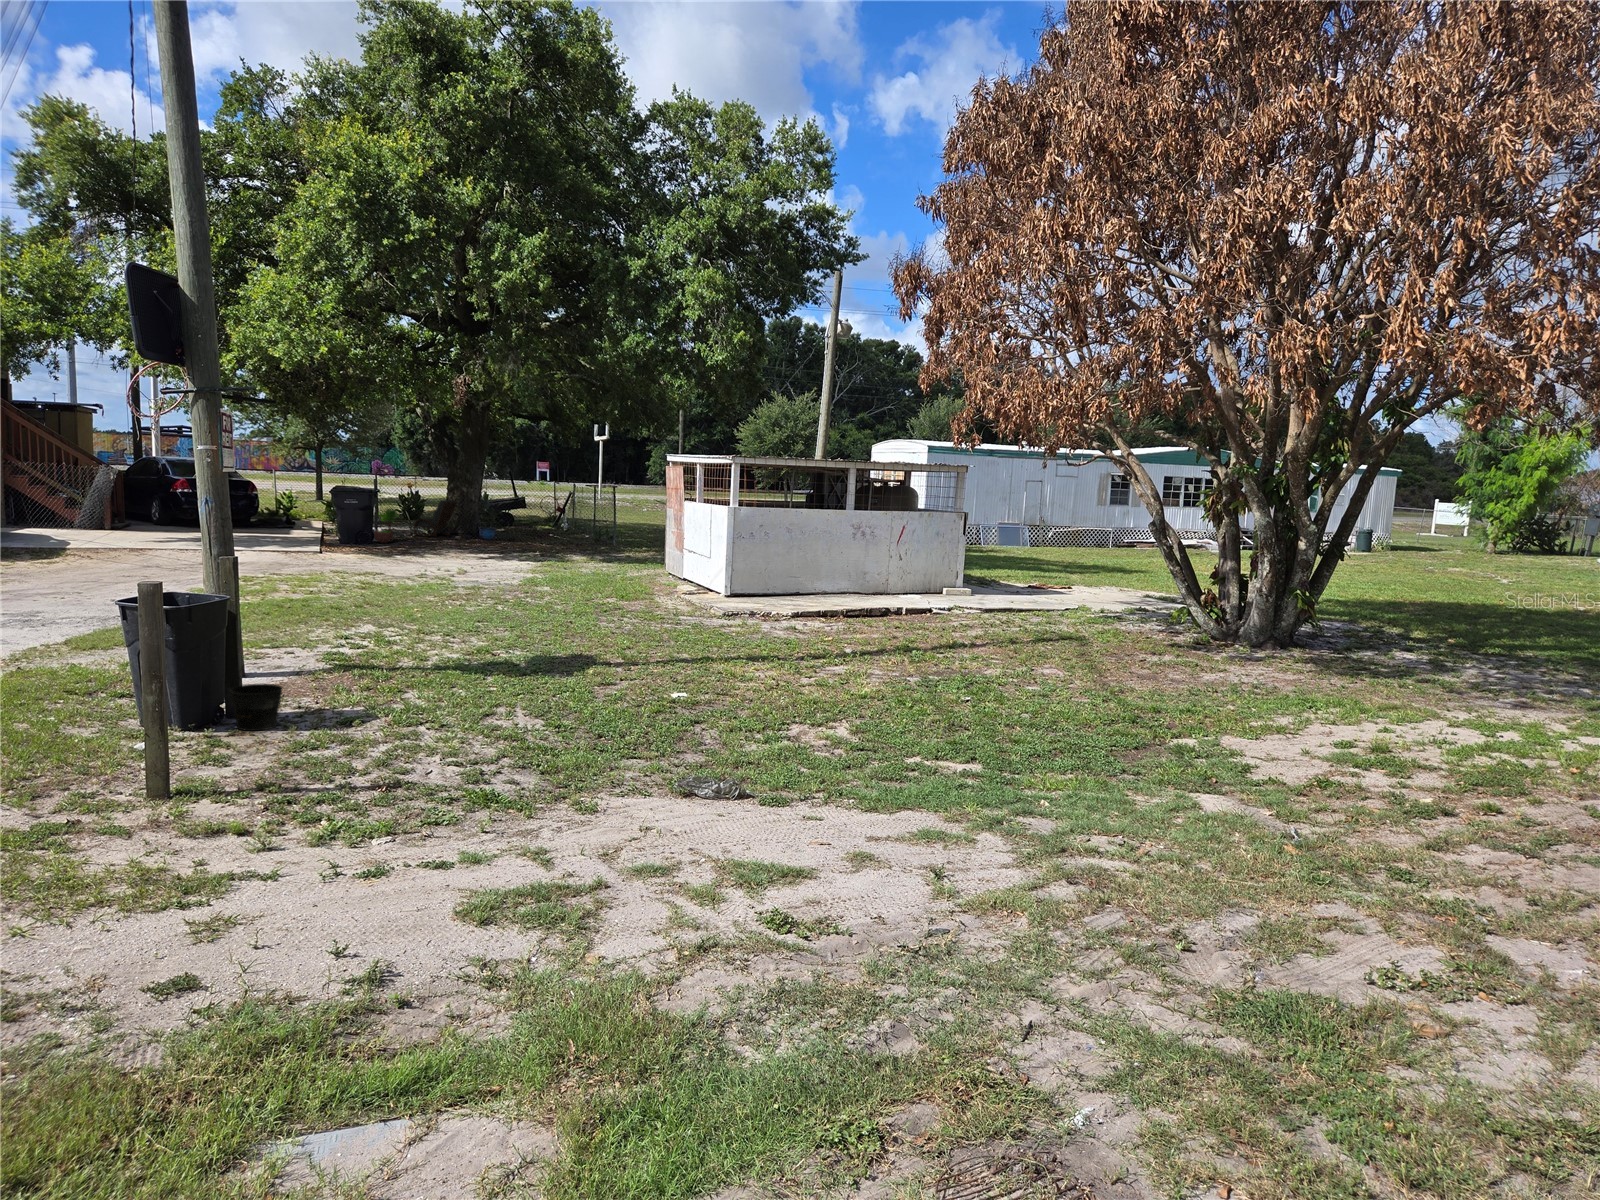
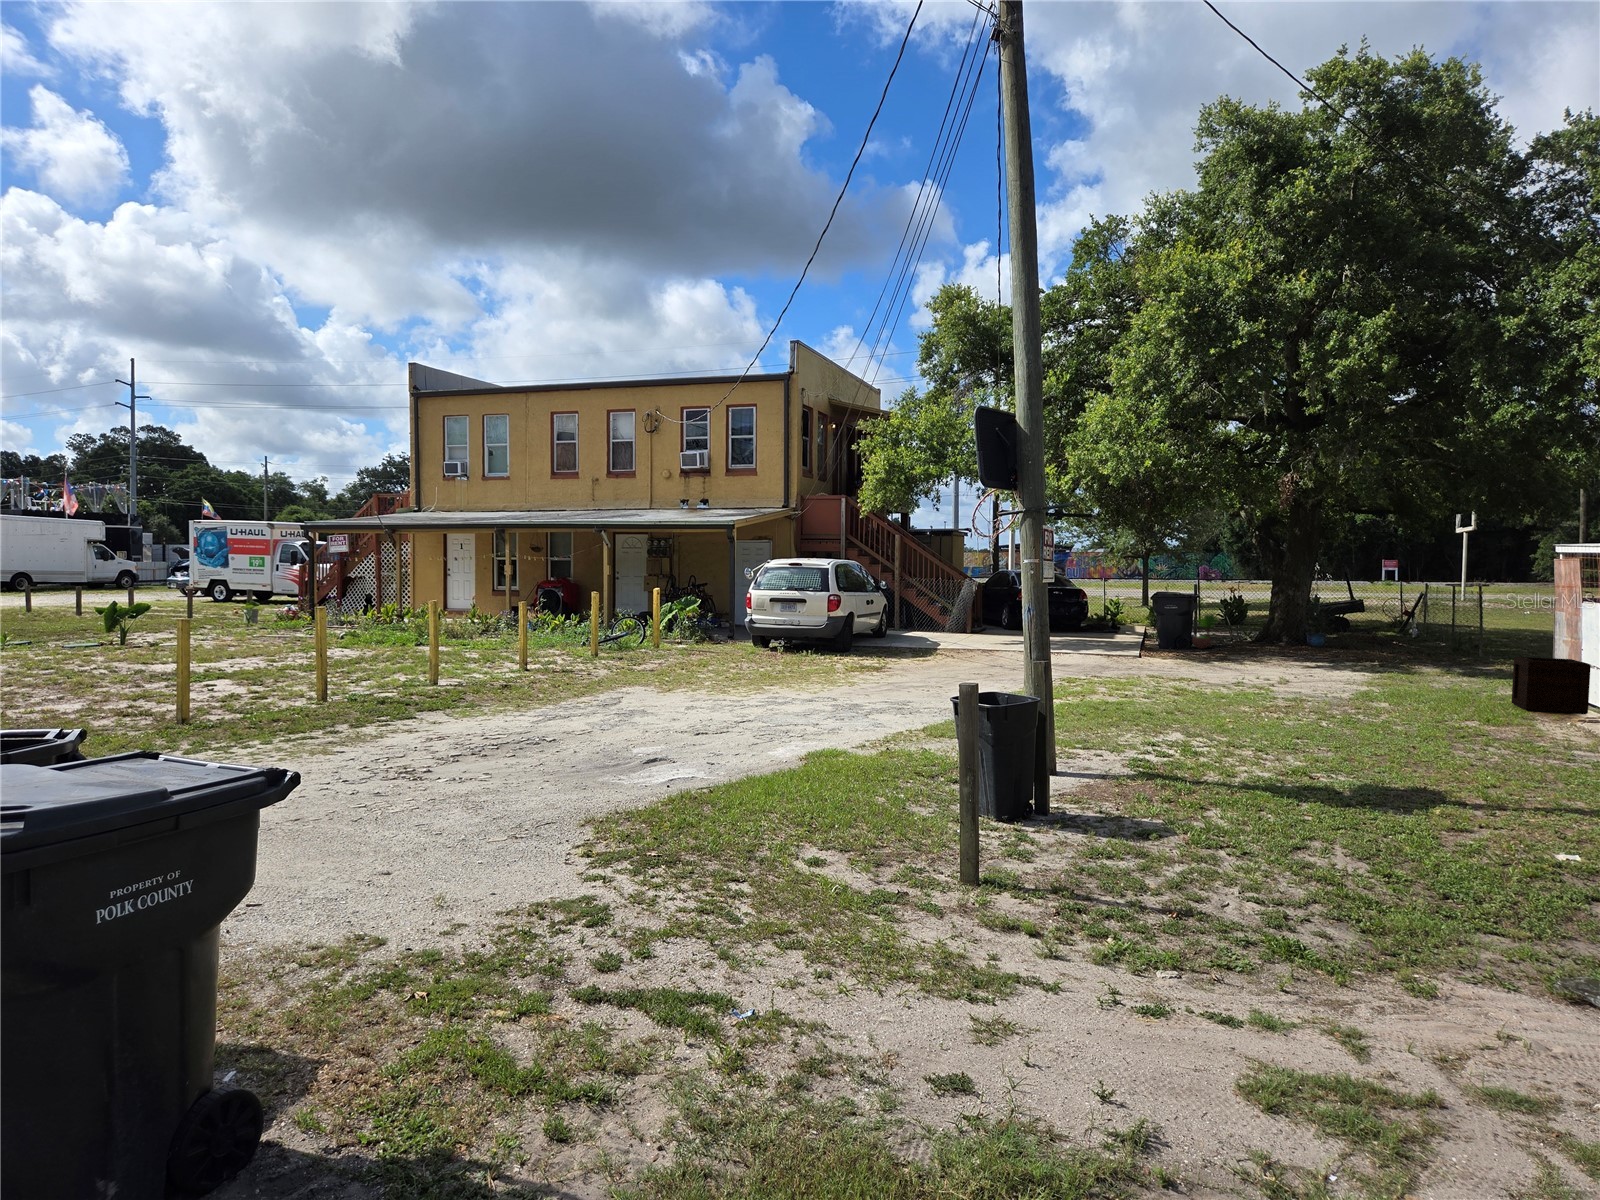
lounge chair: present [413,500,457,537] -> none [1233,605,1281,644]
wooden crate: none [636,544,686,587] -> present [1512,657,1591,714]
bucket: present [227,684,284,731] -> none [1035,783,1086,829]

